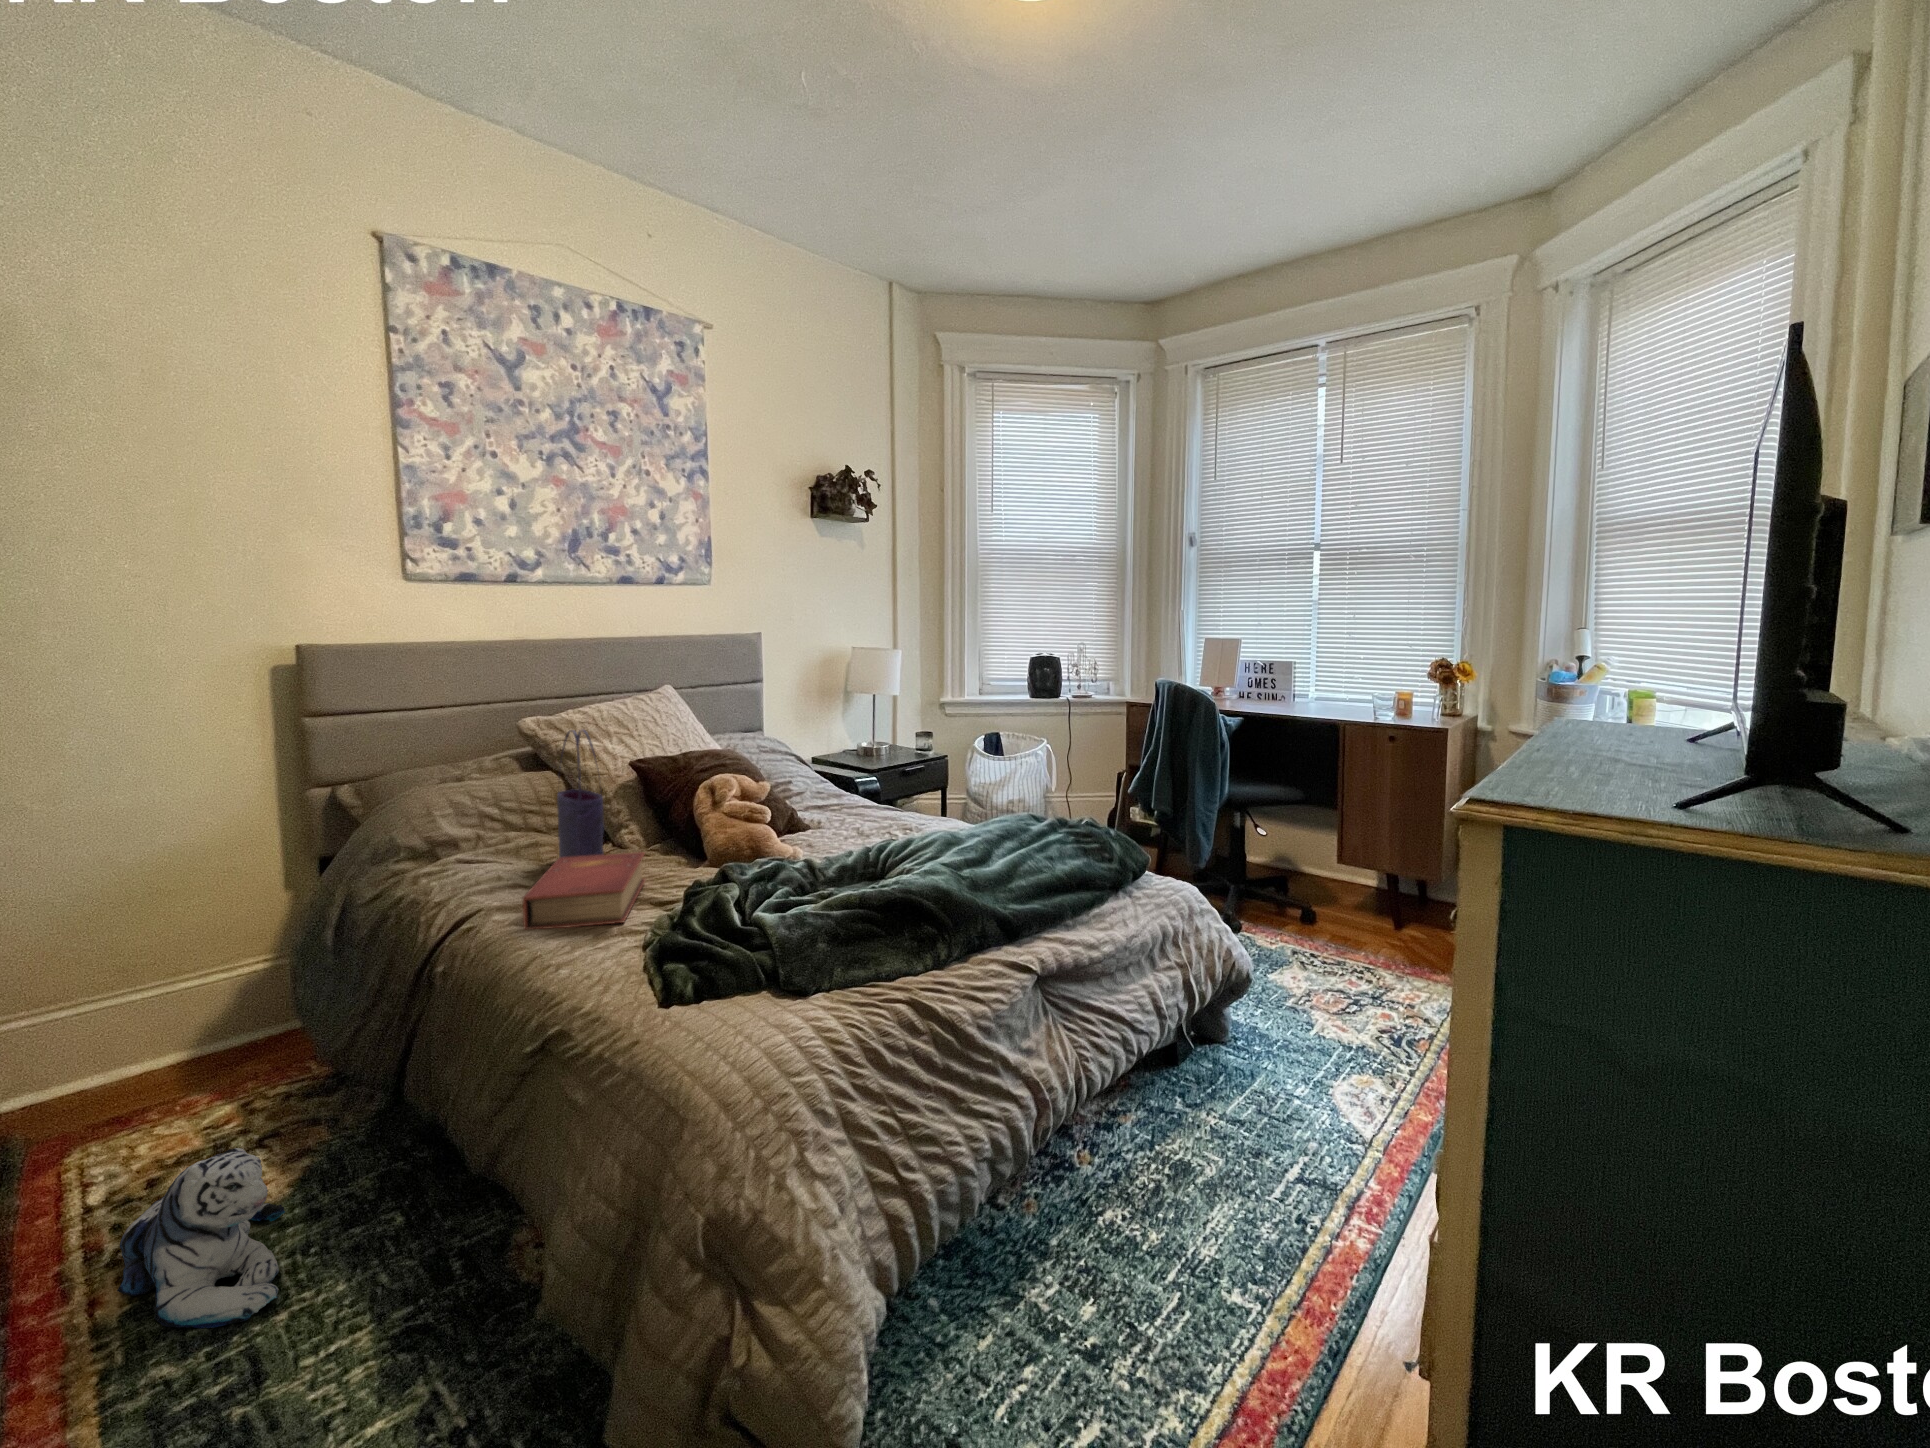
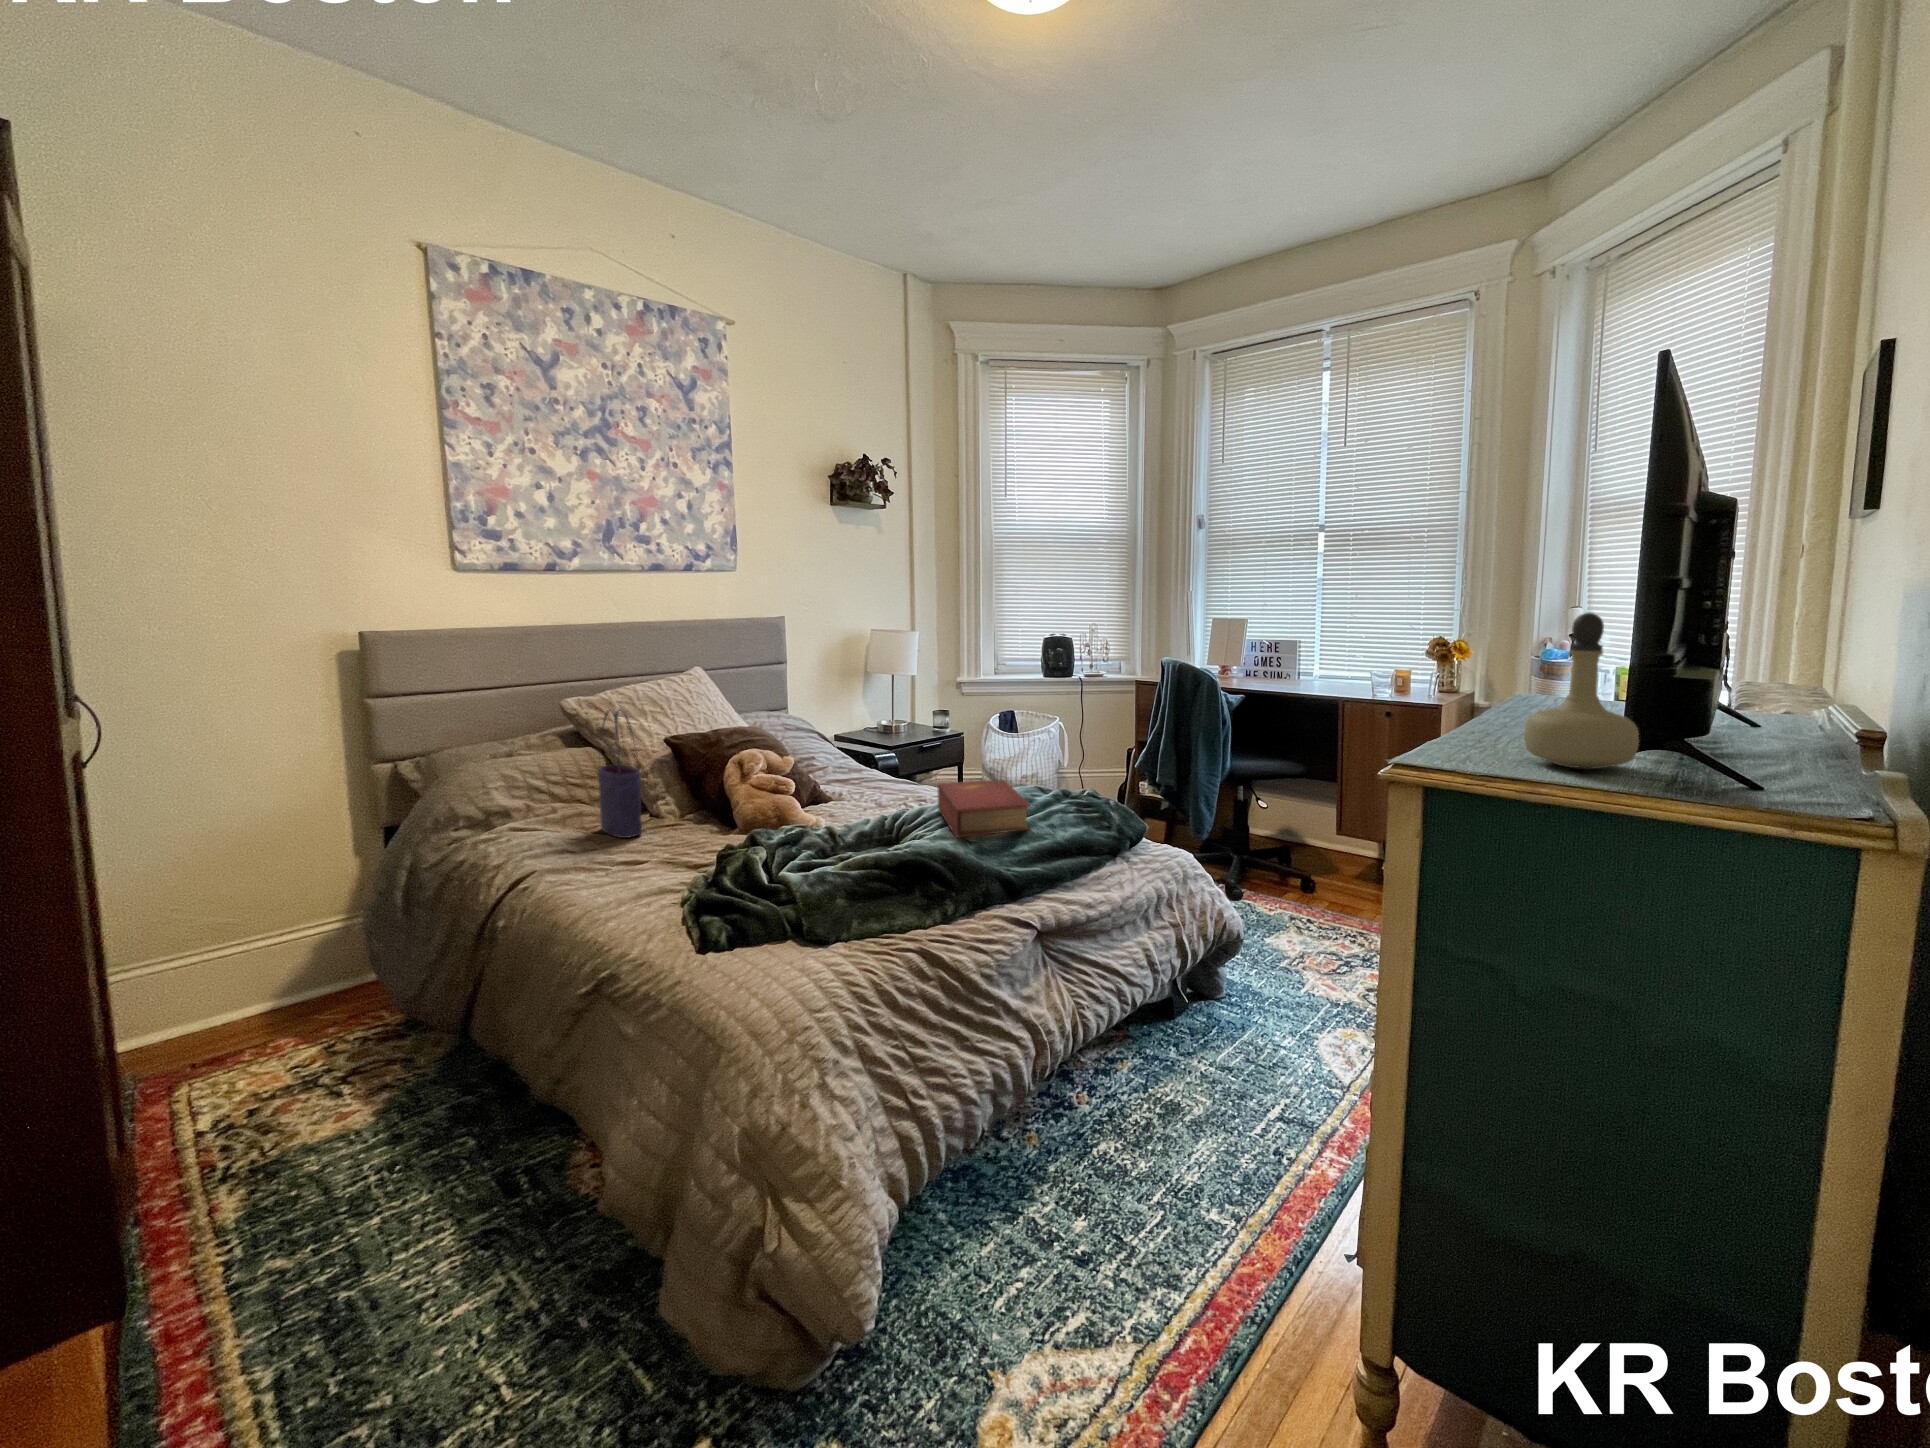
perfume bottle: none [1610,626,1748,805] -> present [1524,613,1639,769]
book: present [523,852,645,930] -> present [938,780,1030,838]
plush toy: present [117,1148,285,1328] -> none [233,1078,371,1229]

